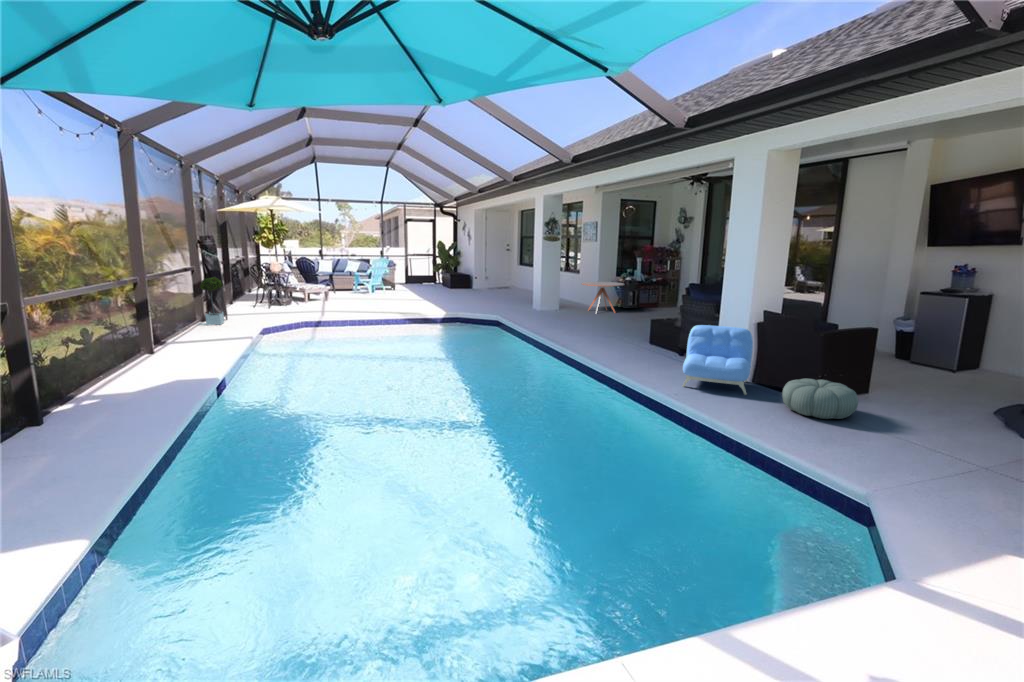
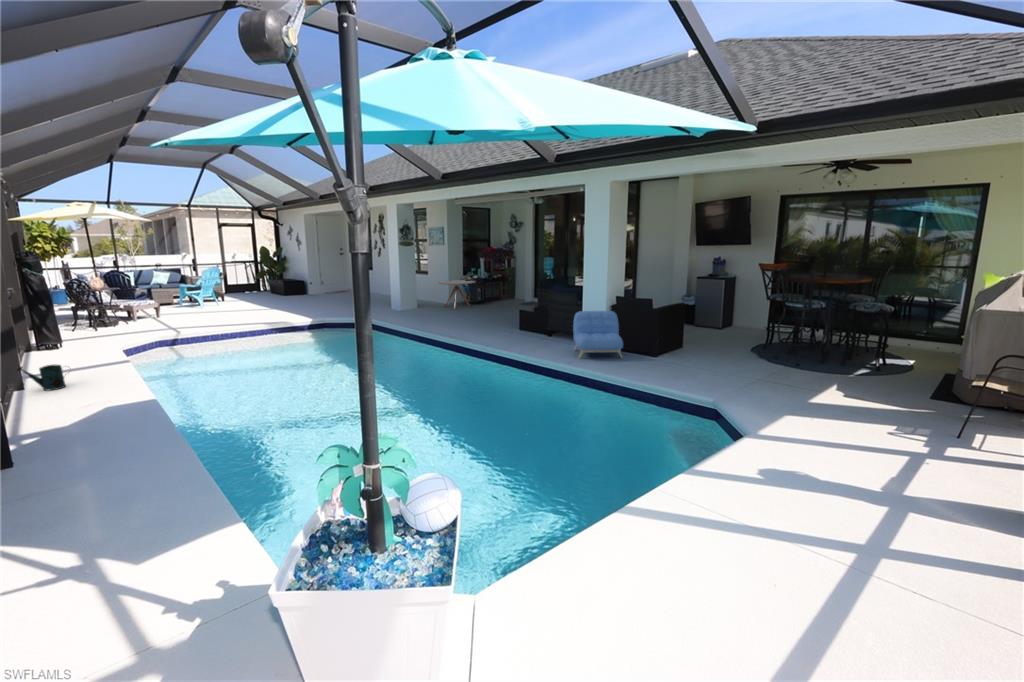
potted tree: present [200,277,224,325] -> none [19,300,55,359]
watering can: none [159,328,198,351] -> present [17,365,65,391]
pouf: present [782,379,858,419] -> none [649,342,695,367]

